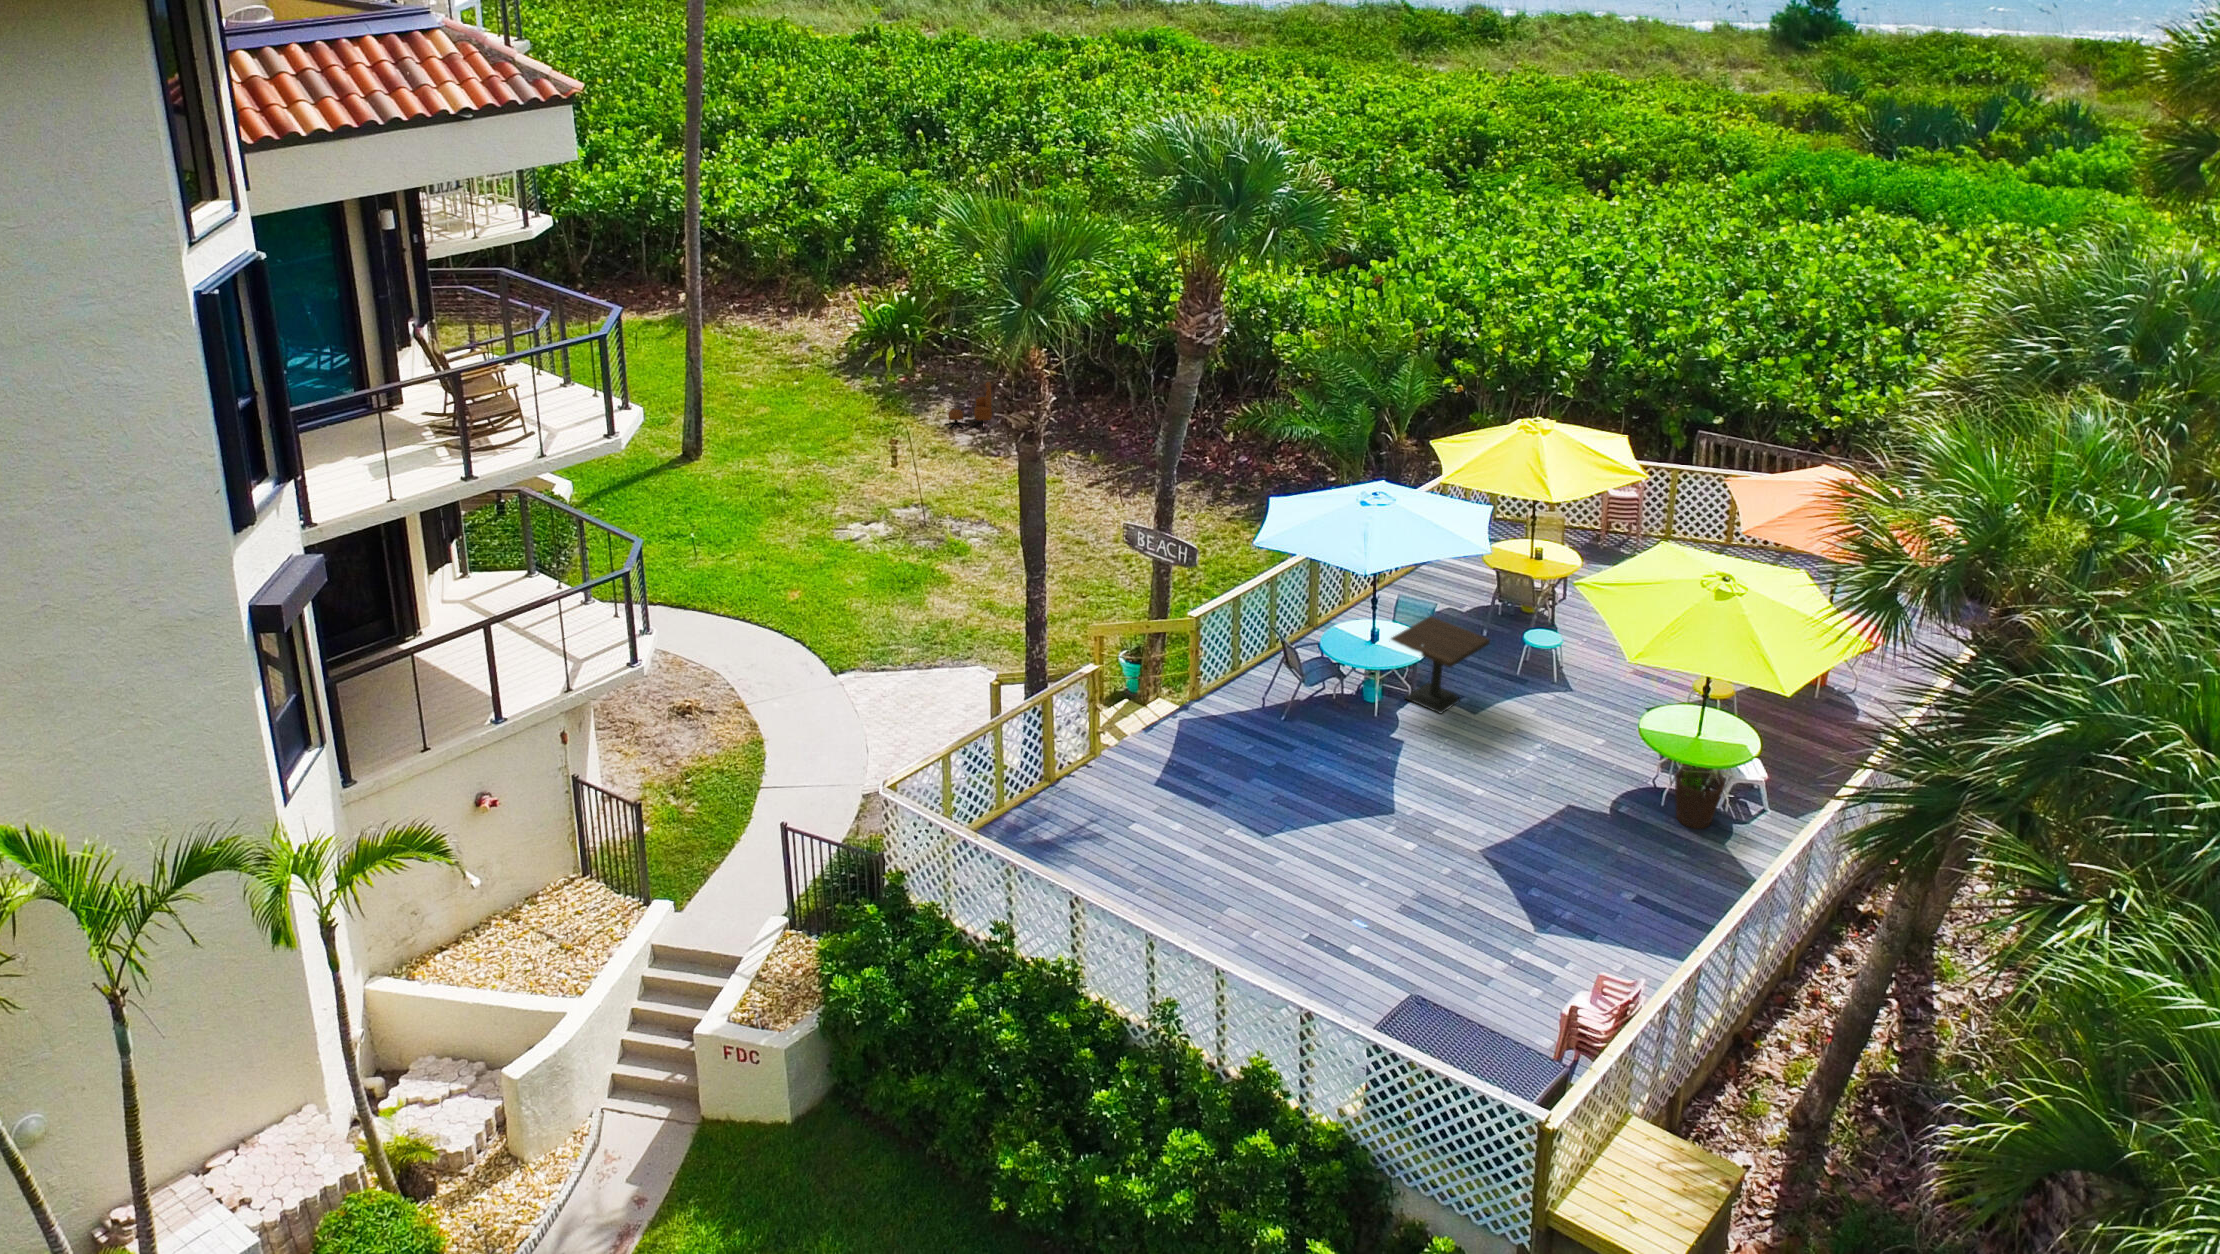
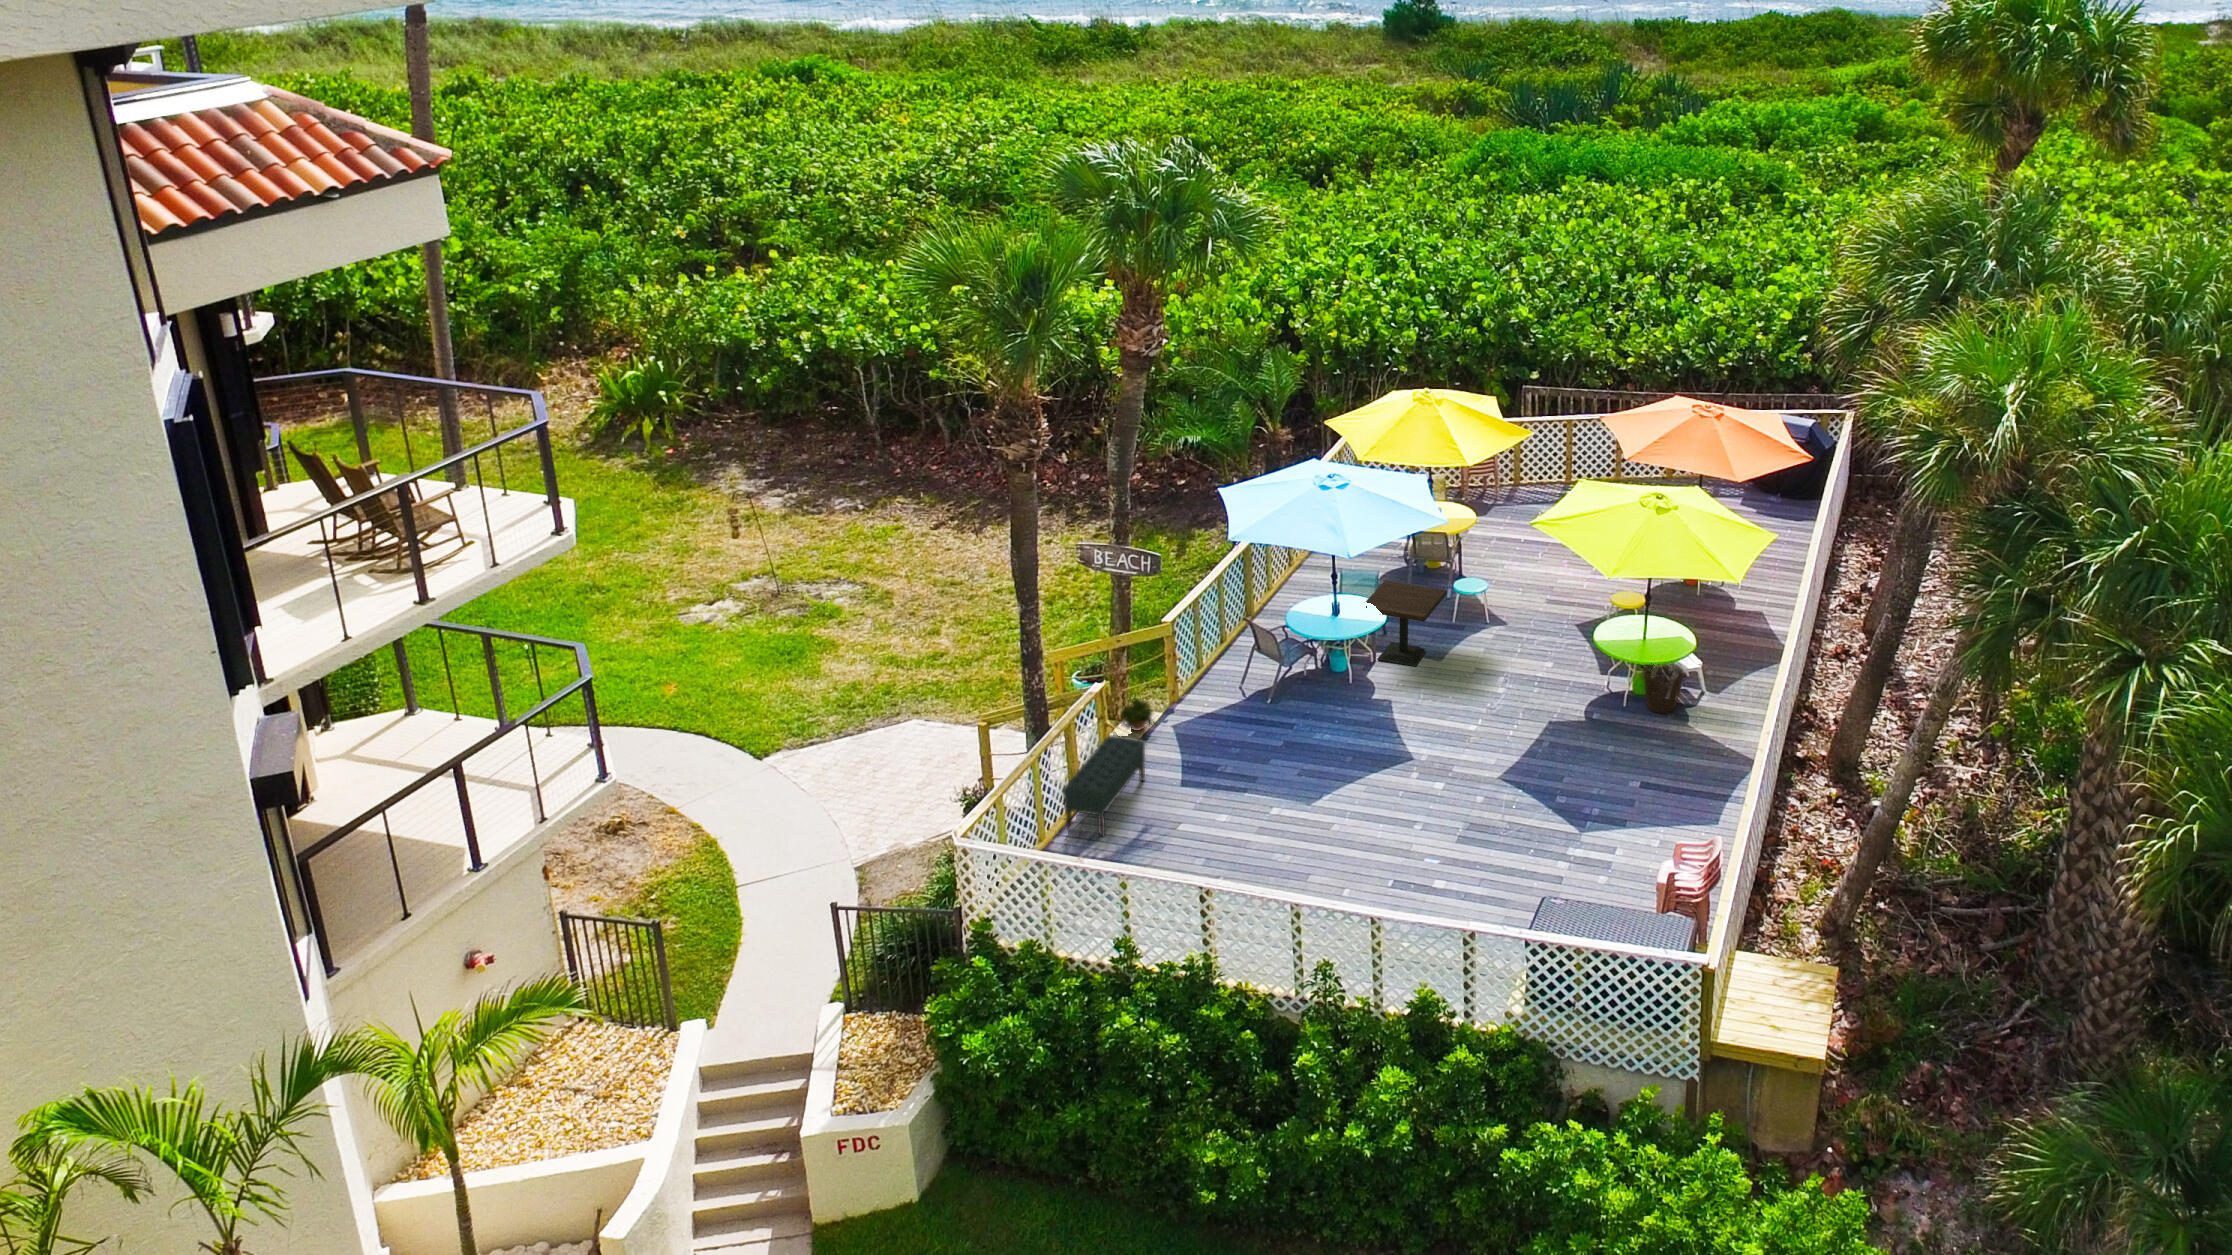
lounge chair: present [945,382,992,430] -> none [738,440,797,497]
potted plant: none [1114,682,1156,718] -> present [1113,698,1158,730]
bench: none [1021,716,1122,814] -> present [1062,735,1145,835]

